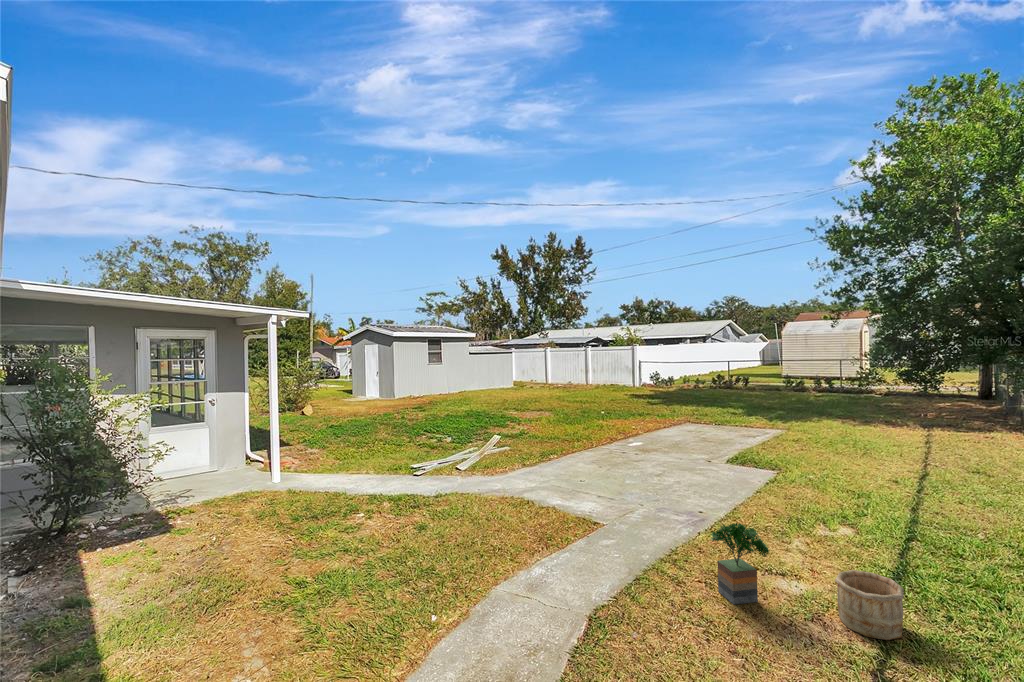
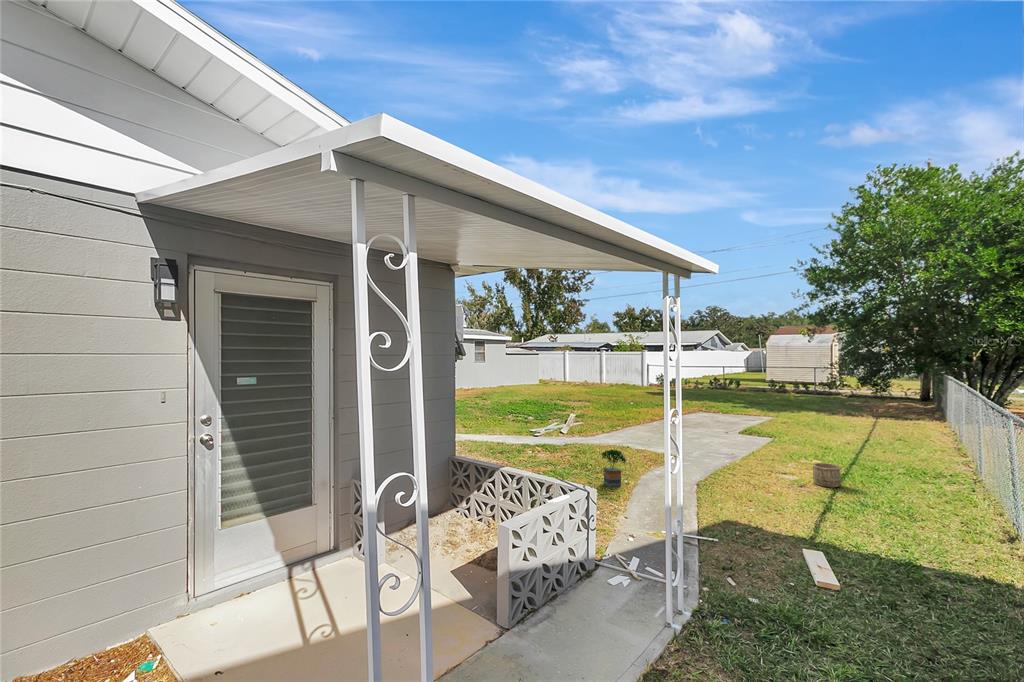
potted tree: present [711,523,769,605] -> present [601,450,626,487]

